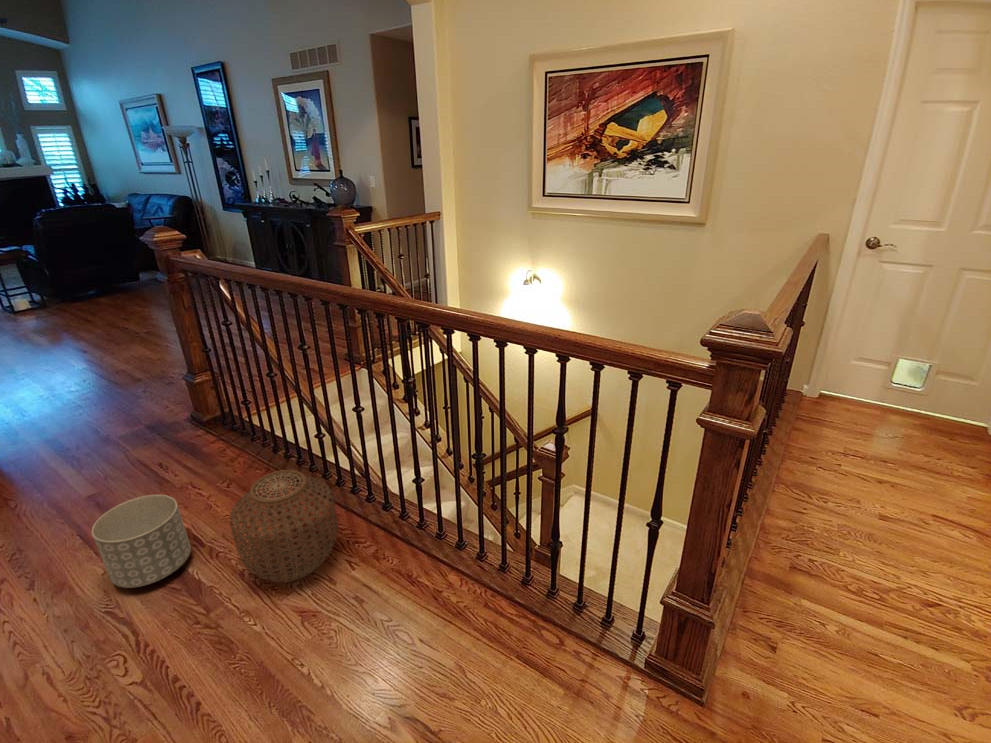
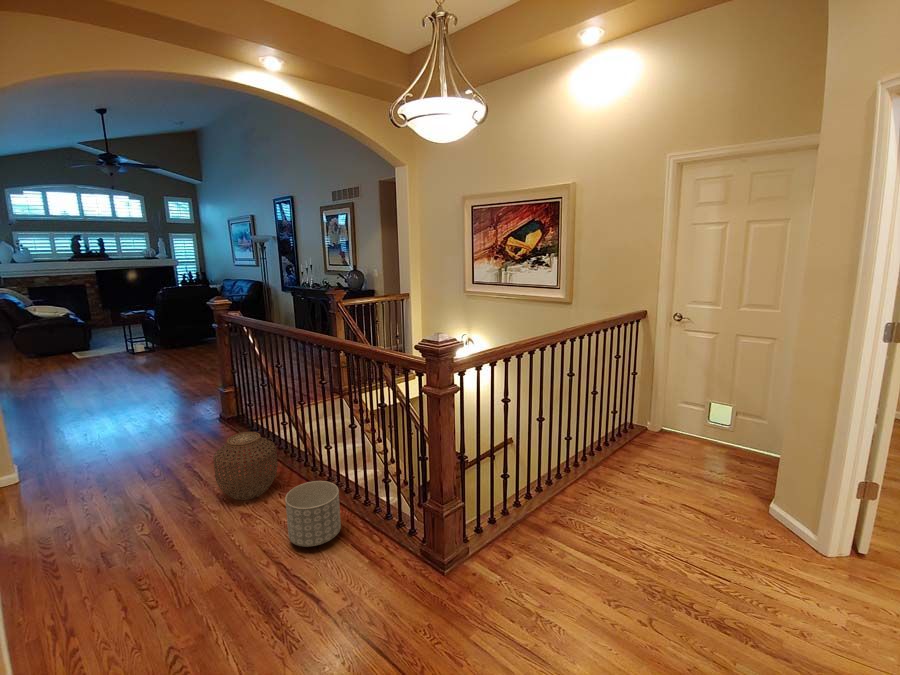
planter: present [92,495,191,588] -> present [285,481,341,547]

